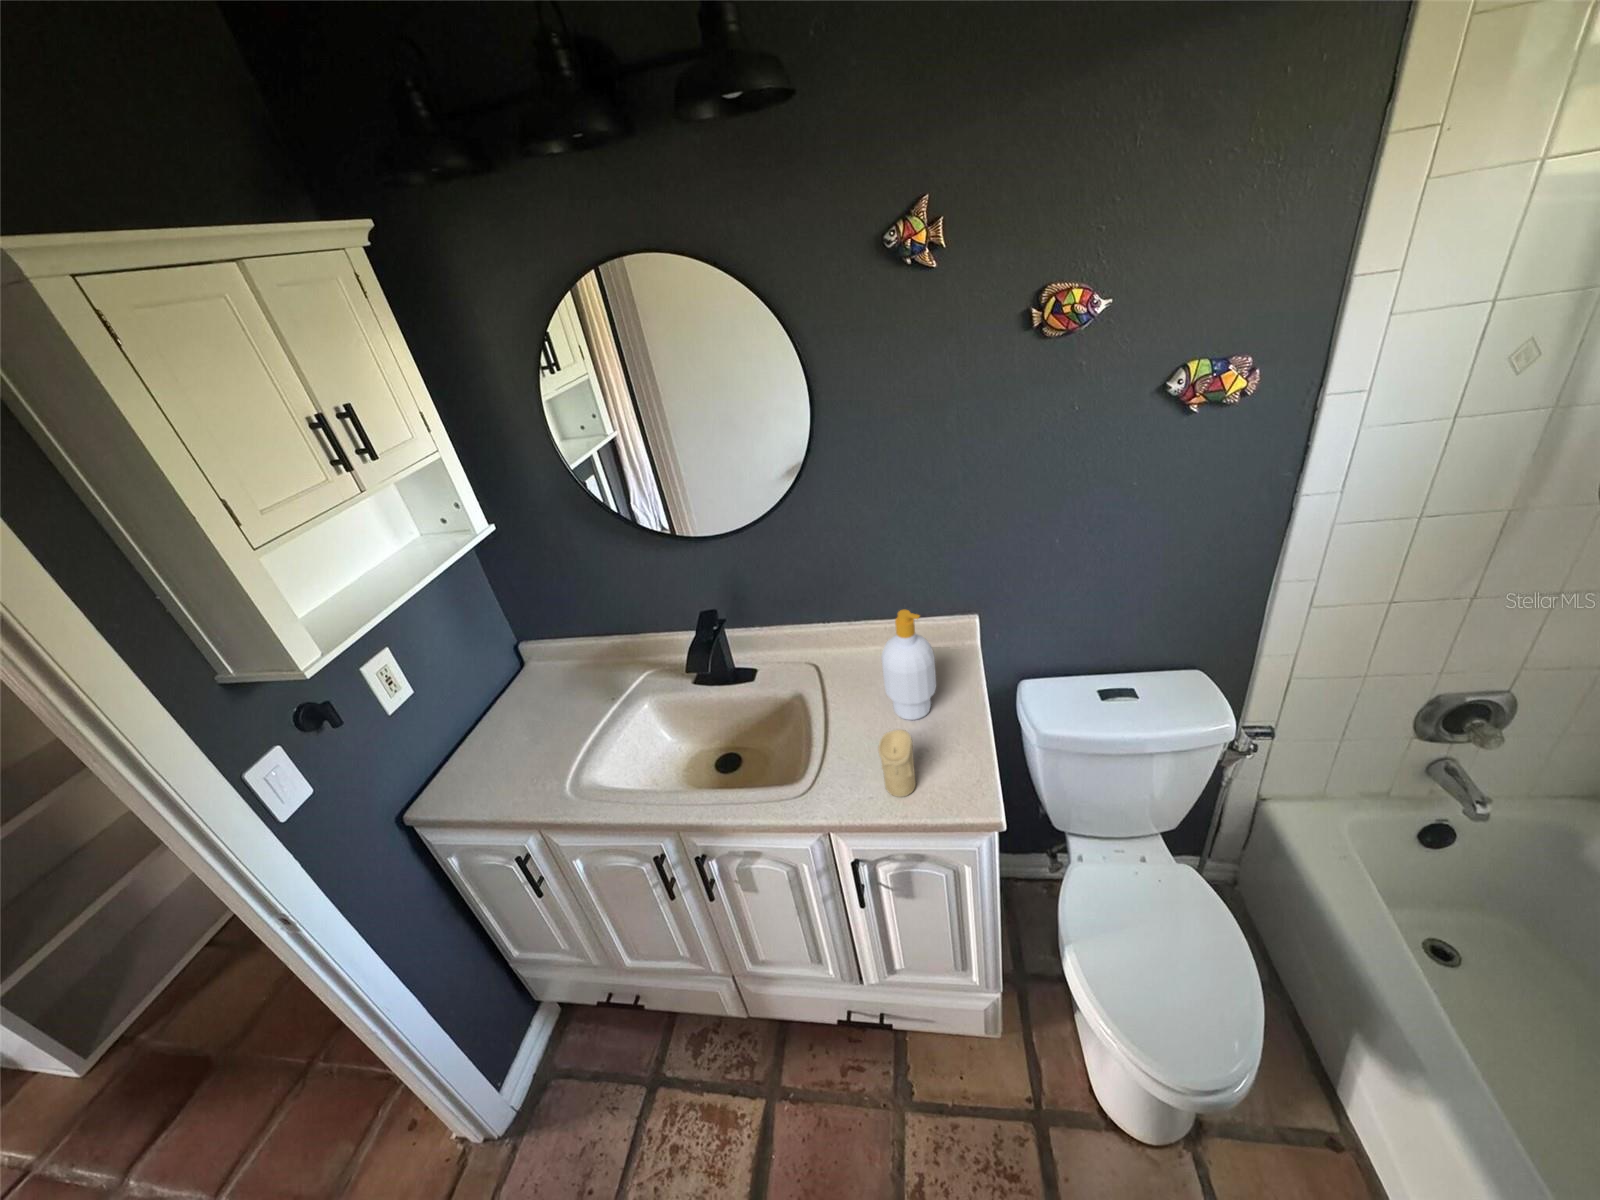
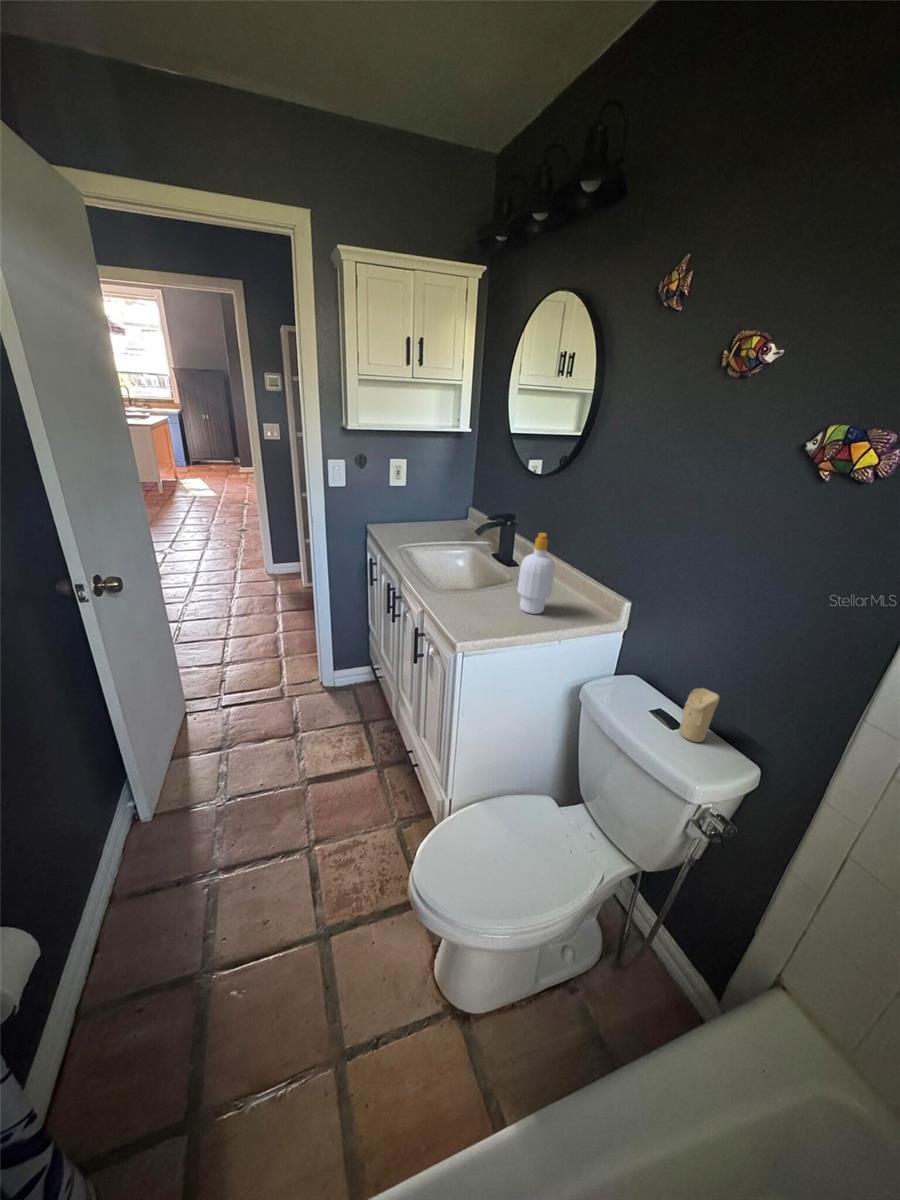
candle: present [878,729,916,797] -> present [679,688,719,742]

